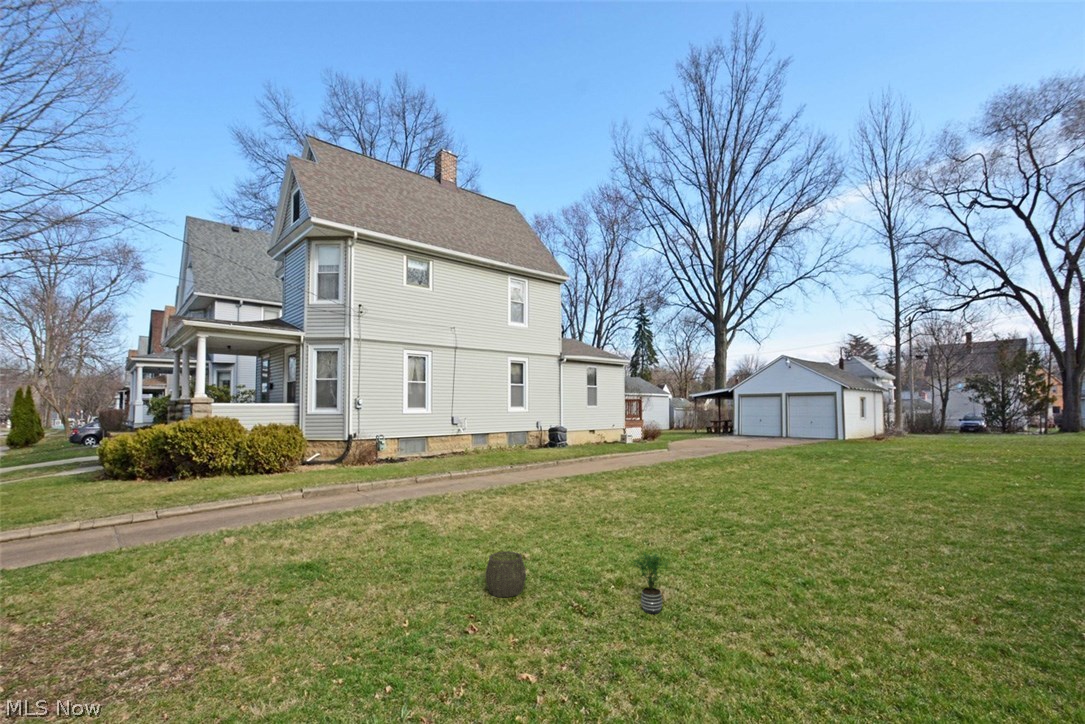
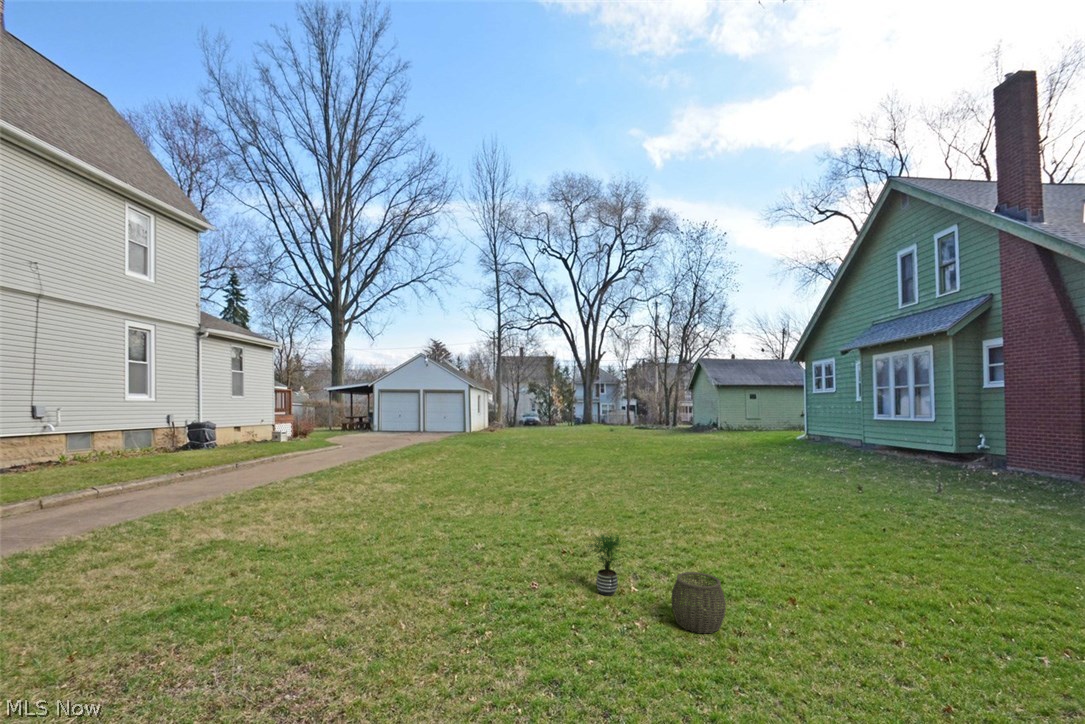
woven basket: present [486,551,526,597] -> present [671,572,726,633]

